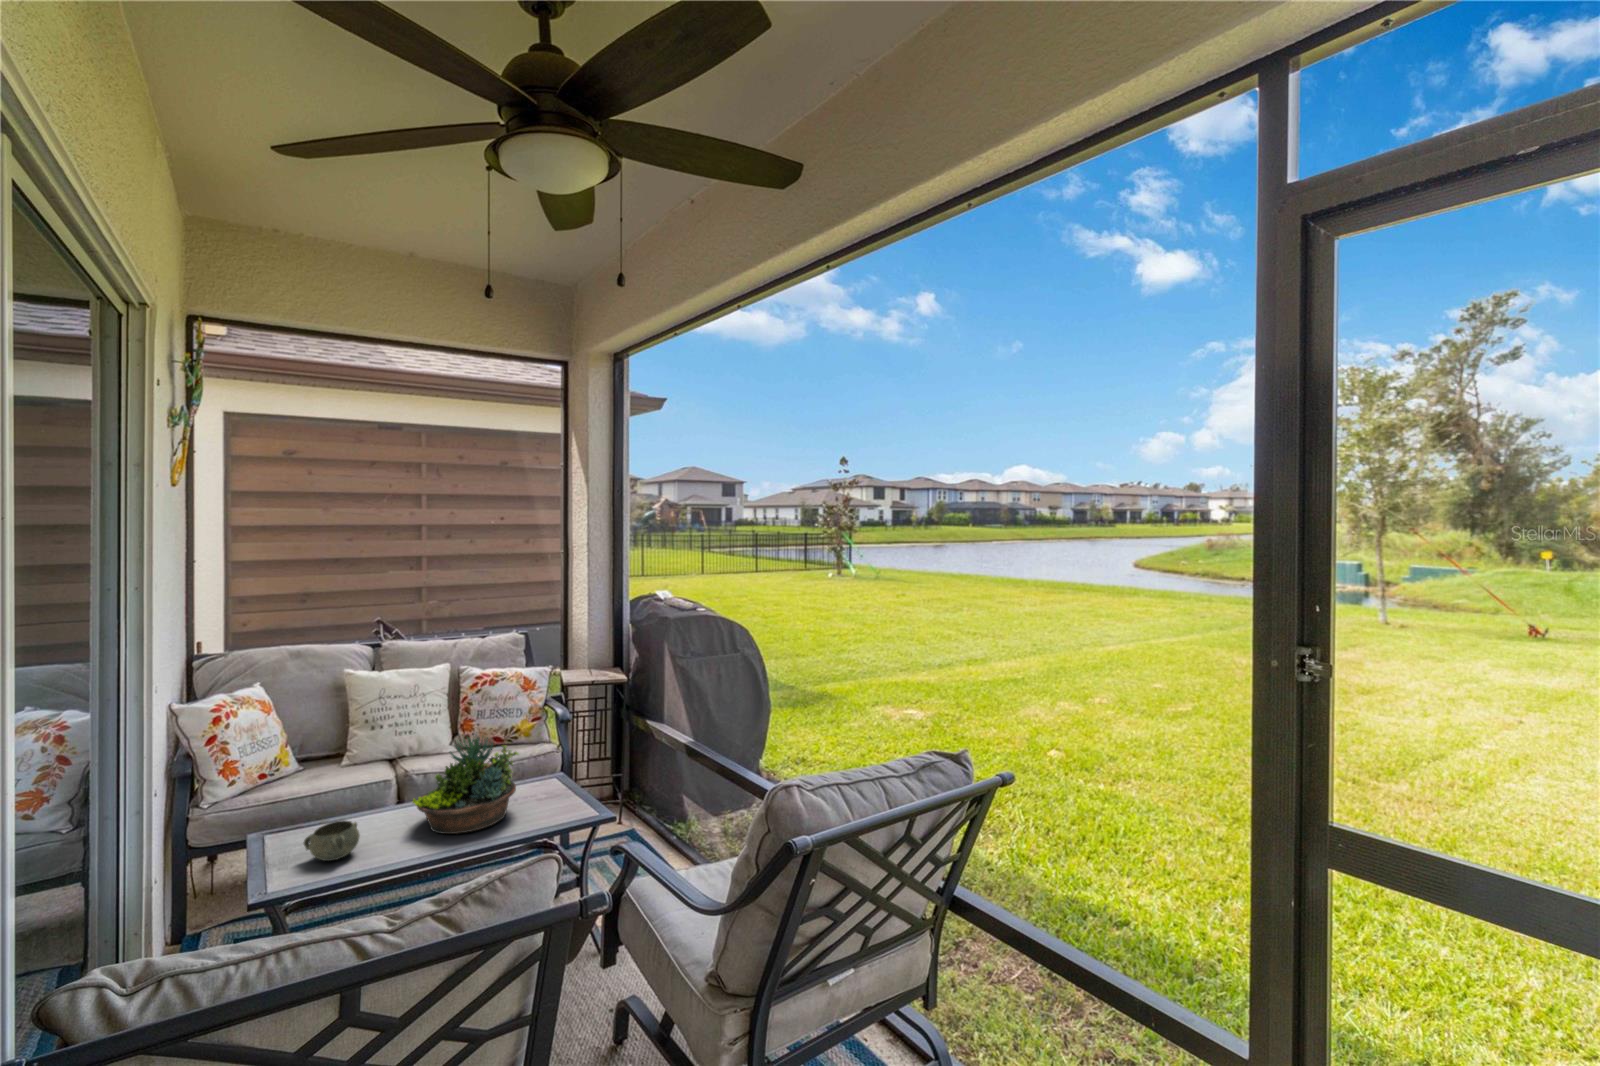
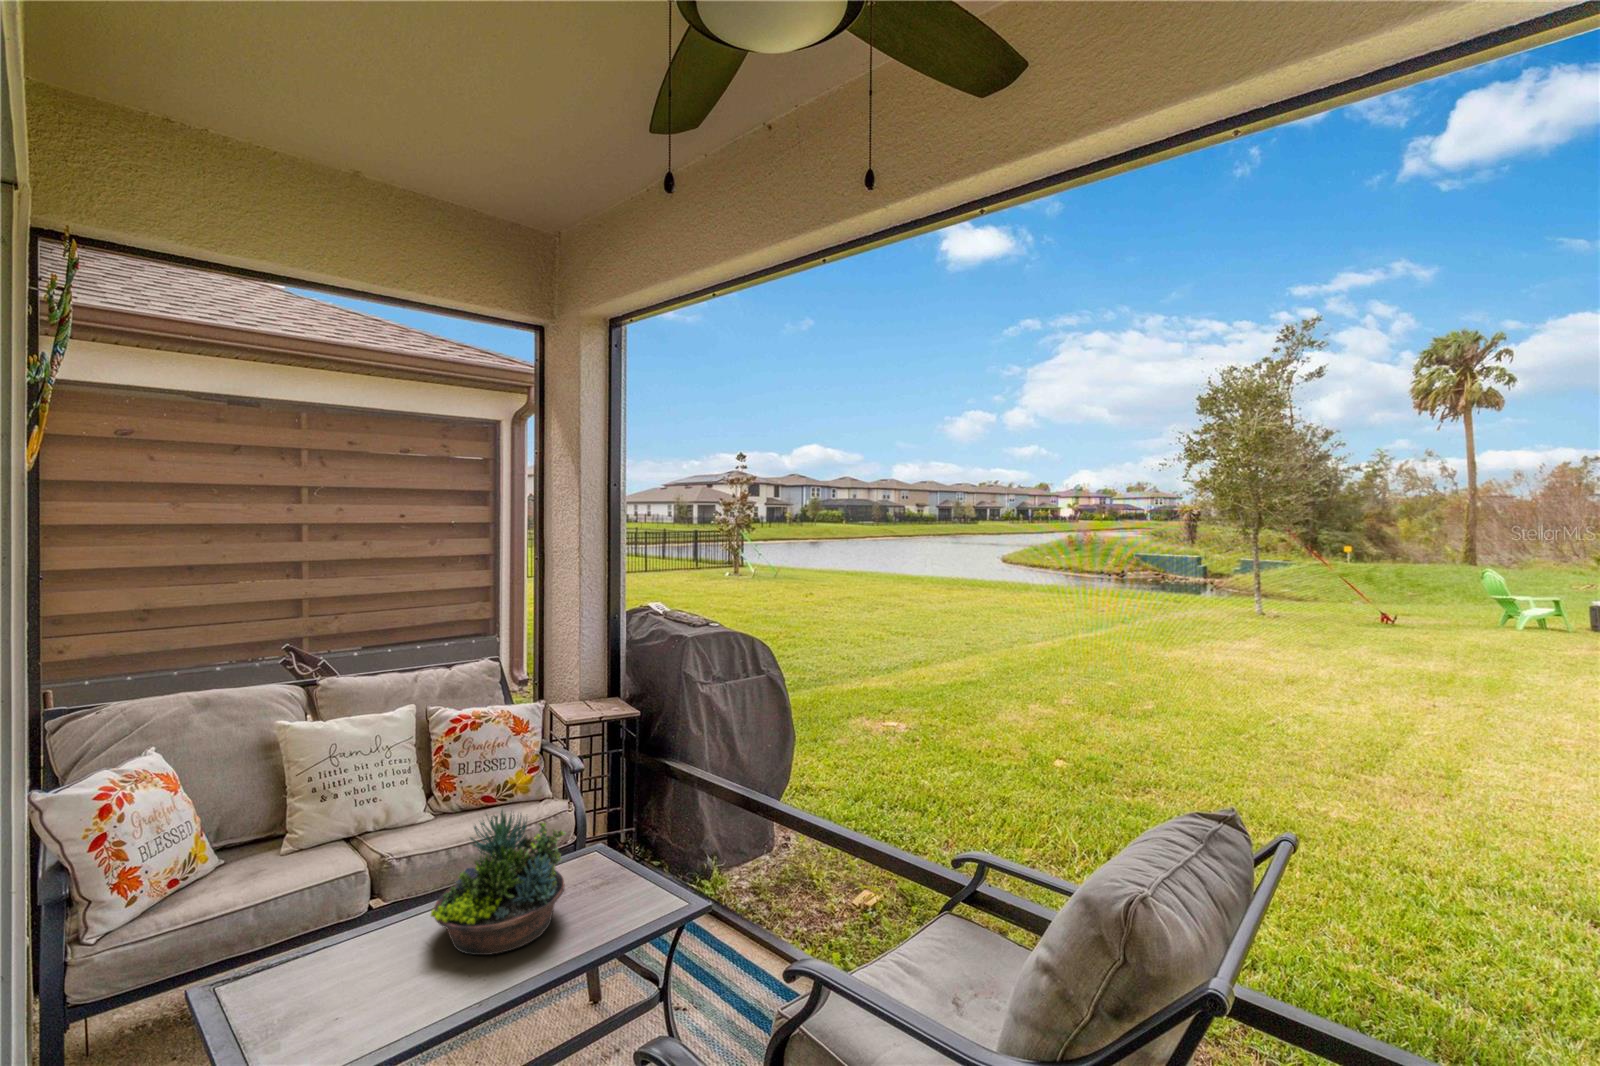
decorative bowl: present [303,821,360,861] -> none [288,955,369,1021]

